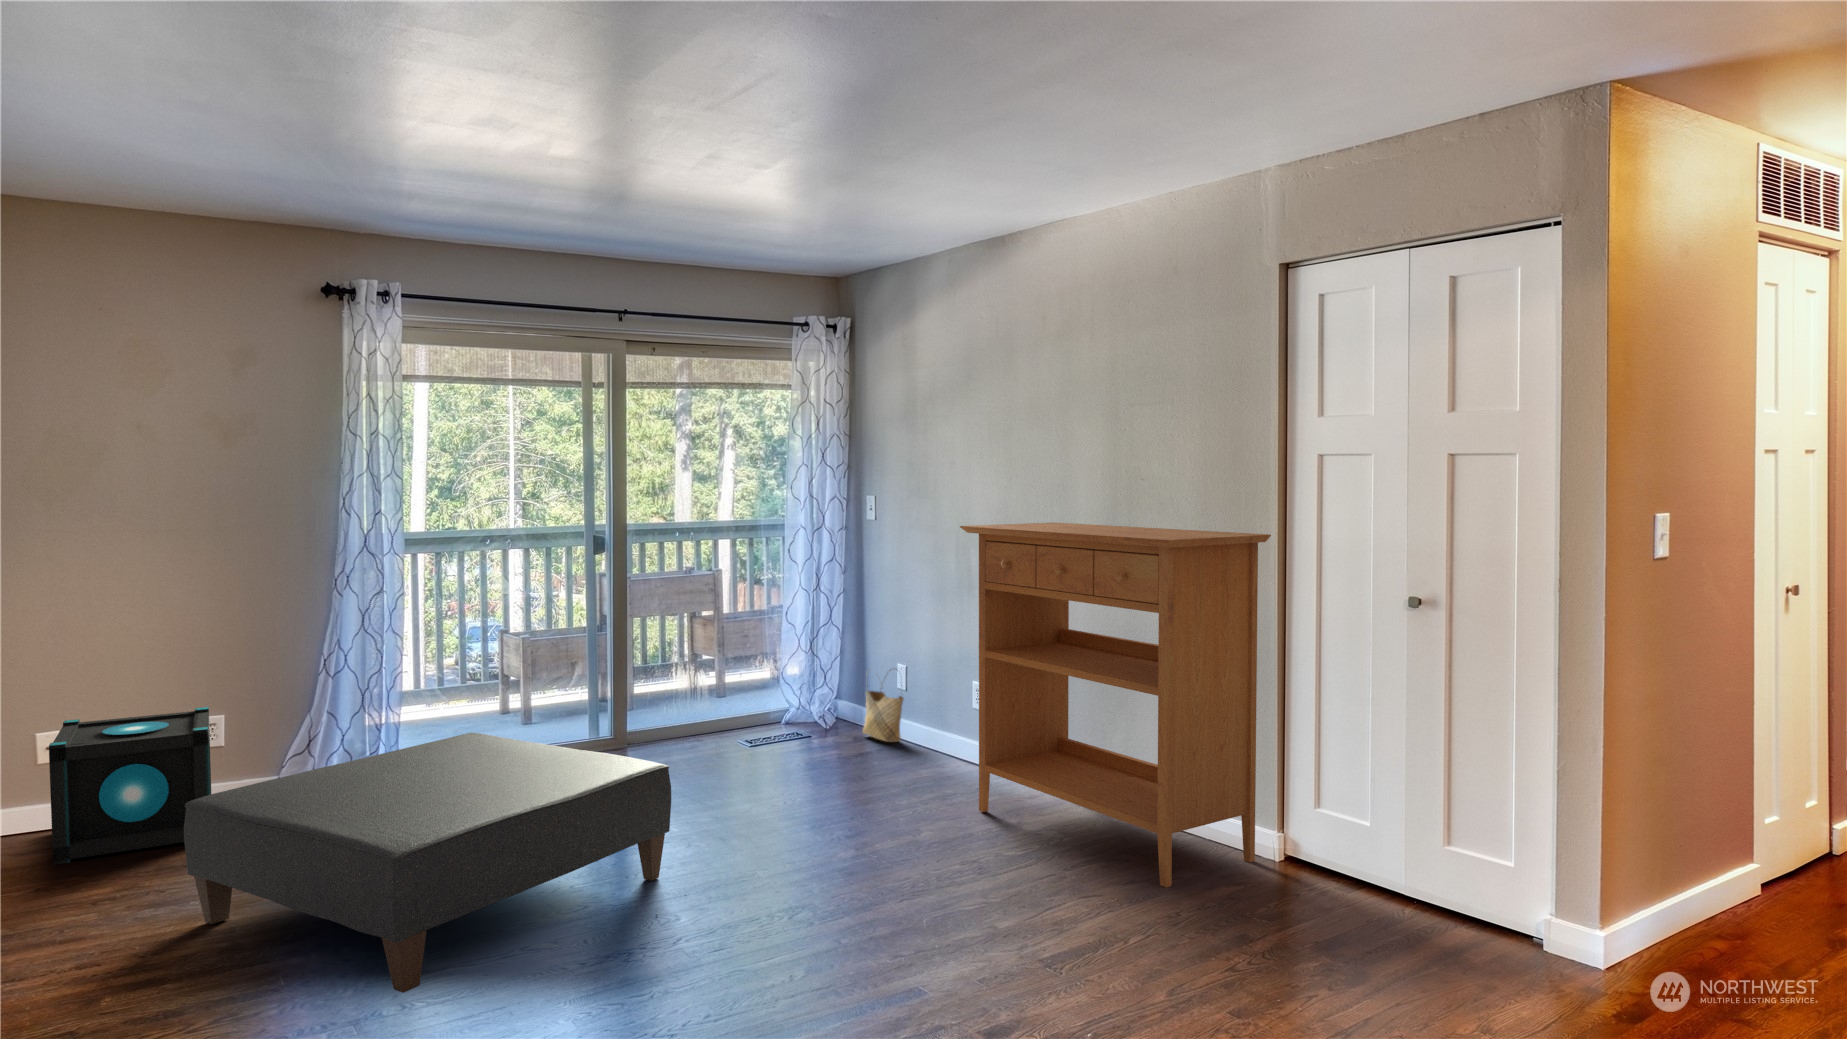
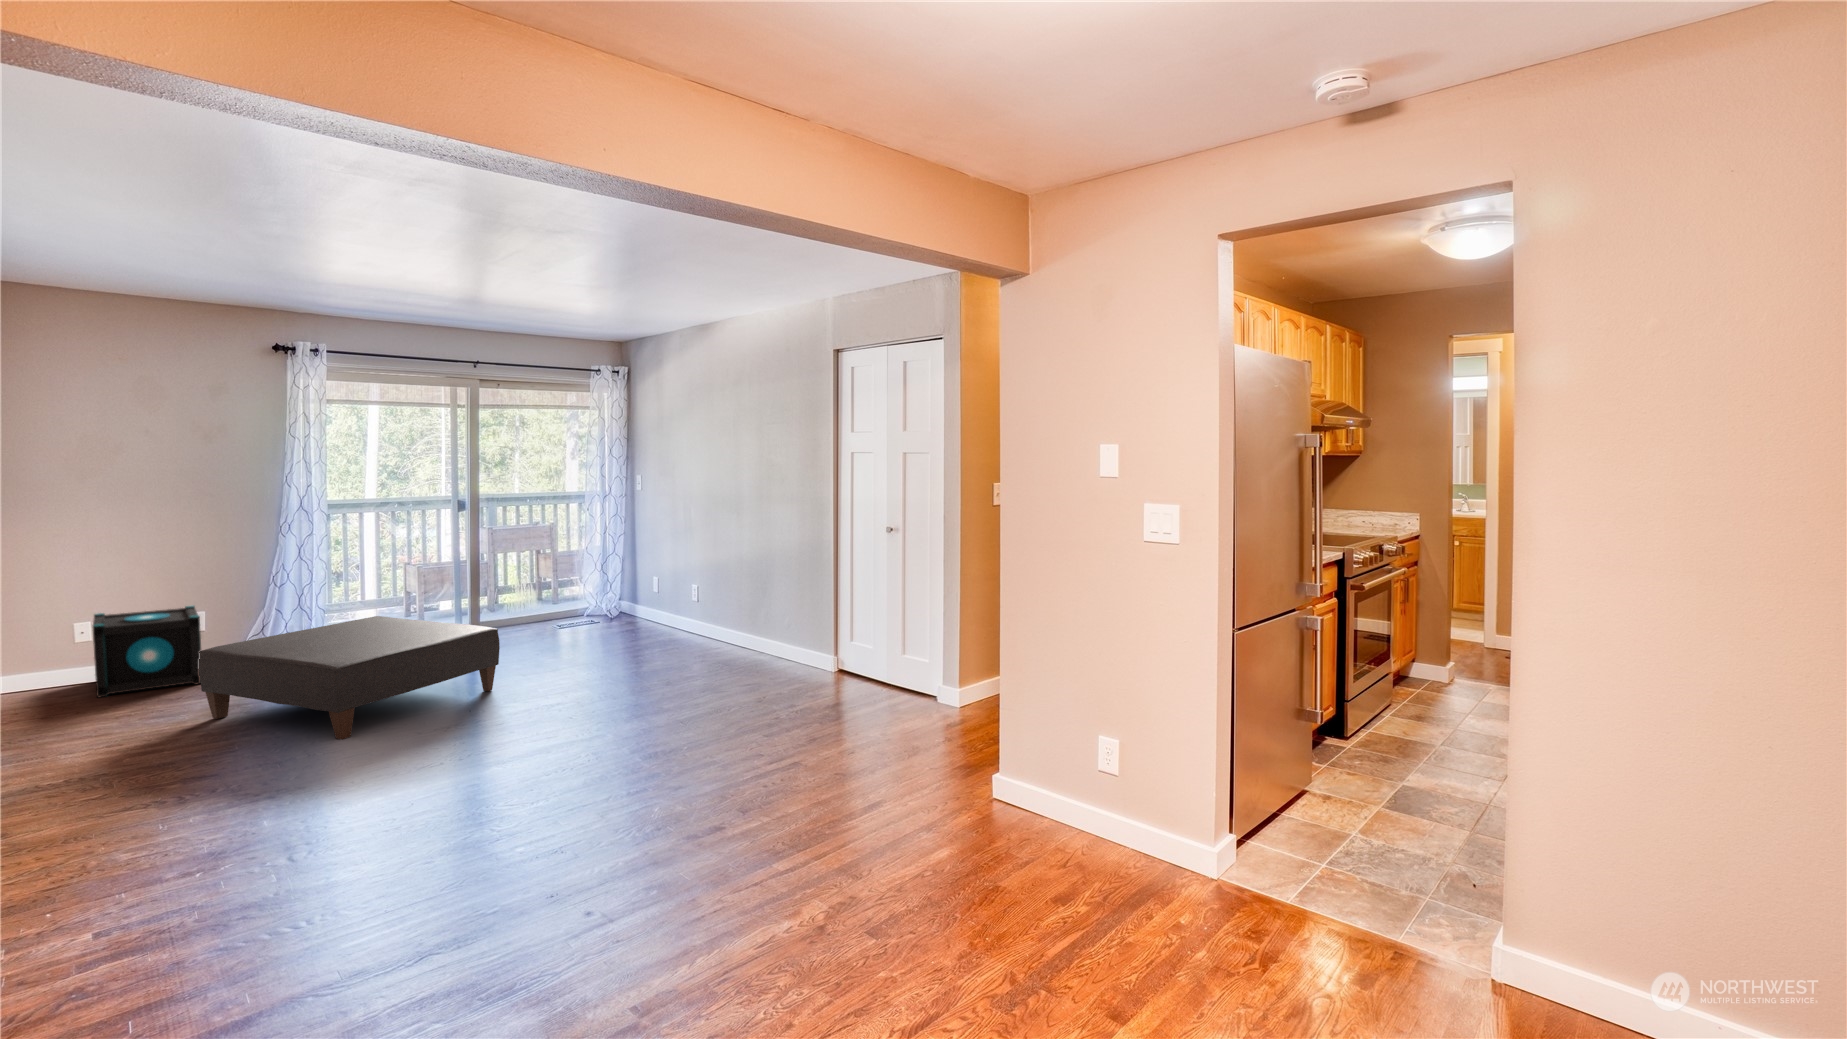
console table: present [960,522,1271,887] -> none [677,497,831,684]
woven basket: present [863,669,904,742] -> none [634,581,659,625]

